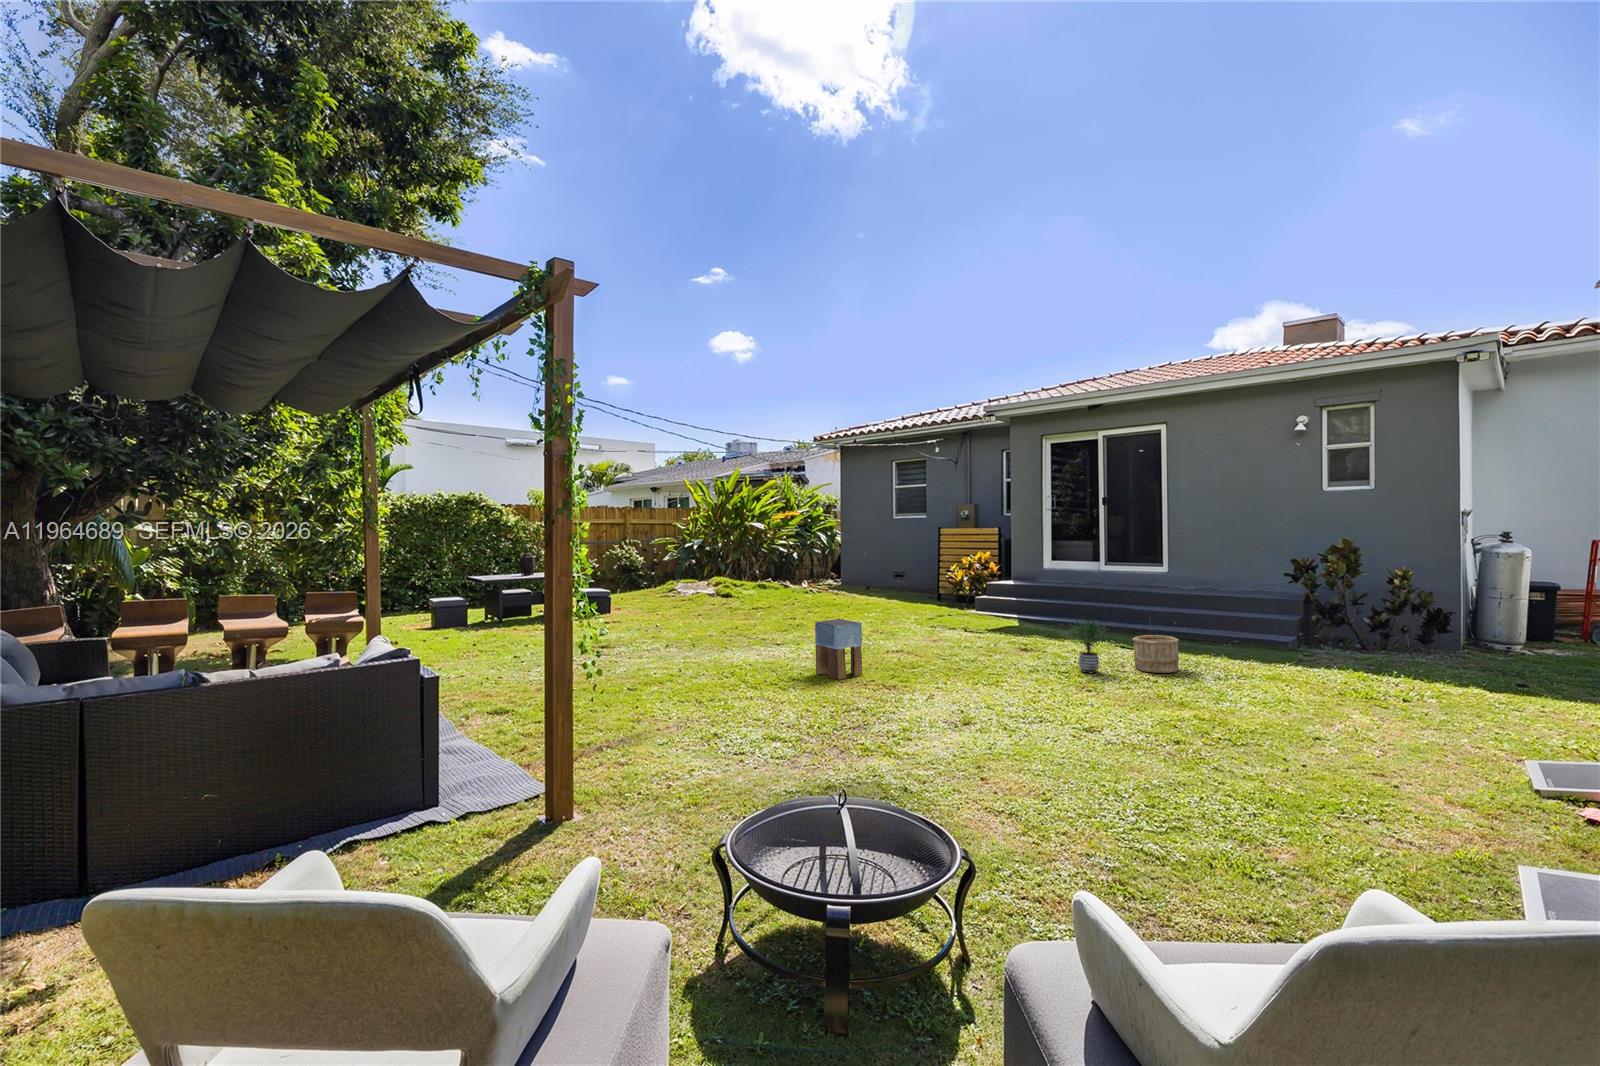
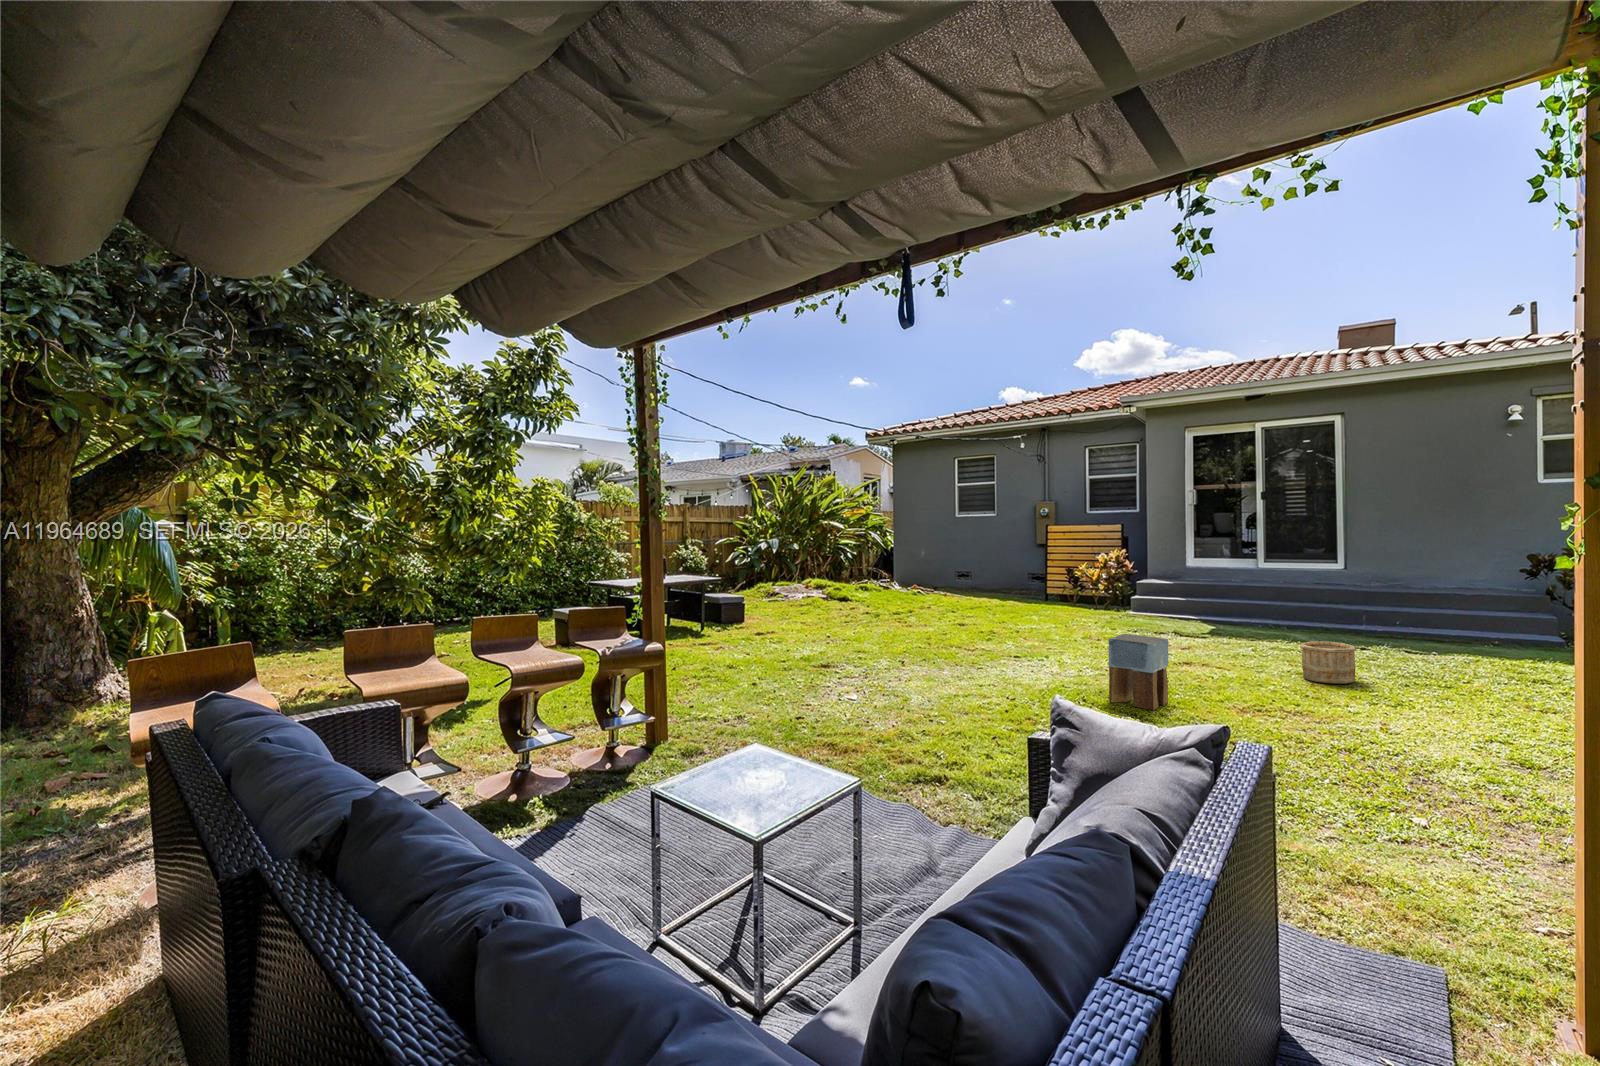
potted plant: present [1072,620,1105,673] -> none [1397,629,1458,694]
wooden bucket: present [1132,635,1179,673] -> present [1300,641,1356,684]

